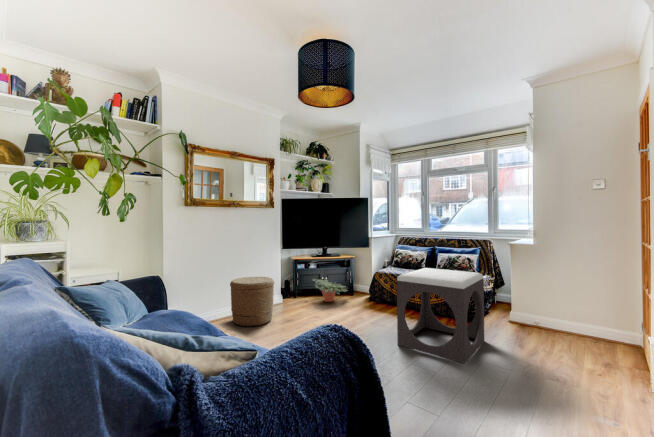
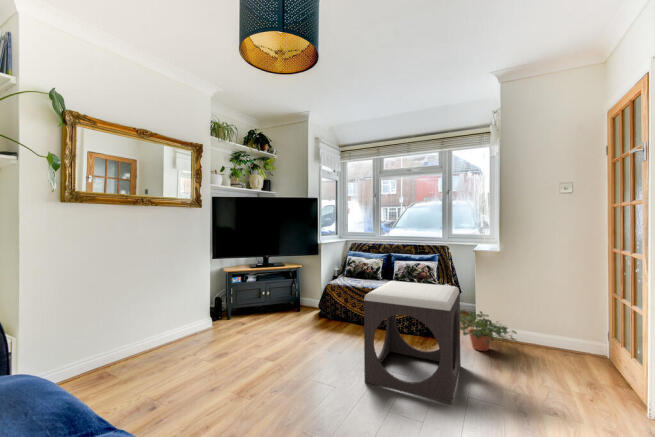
woven basket: present [230,277,274,327] -> none [135,298,200,370]
potted plant: present [313,279,346,302] -> present [460,310,517,351]

